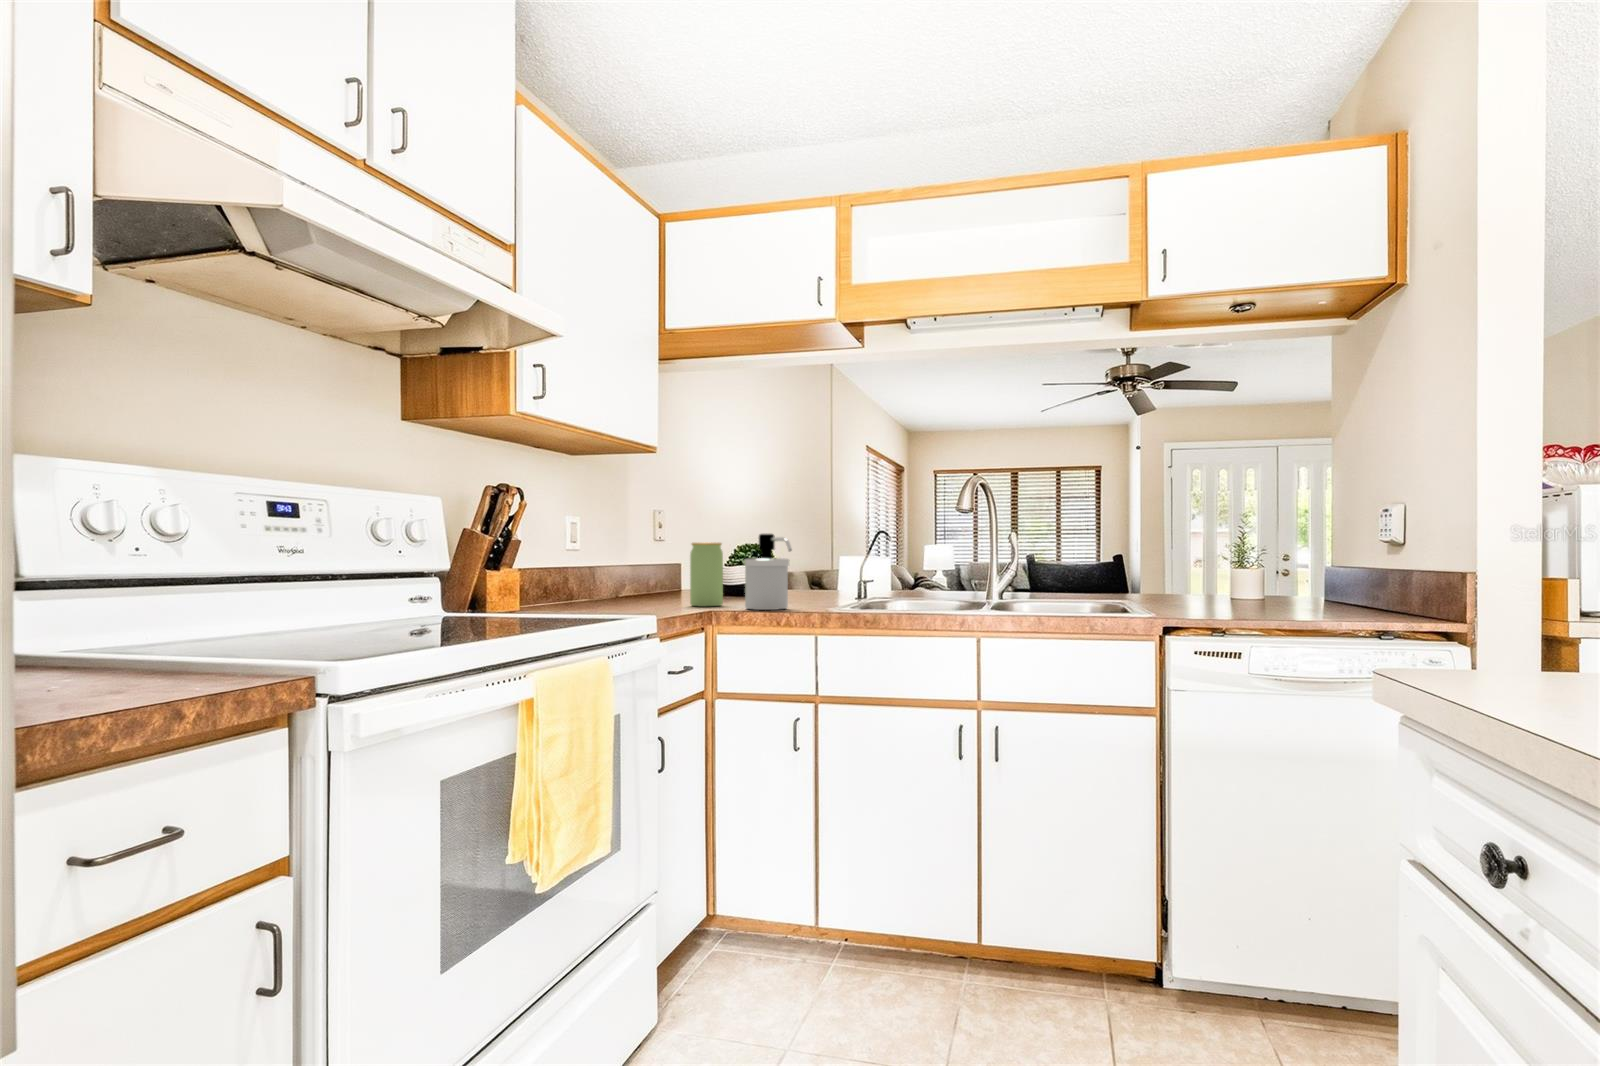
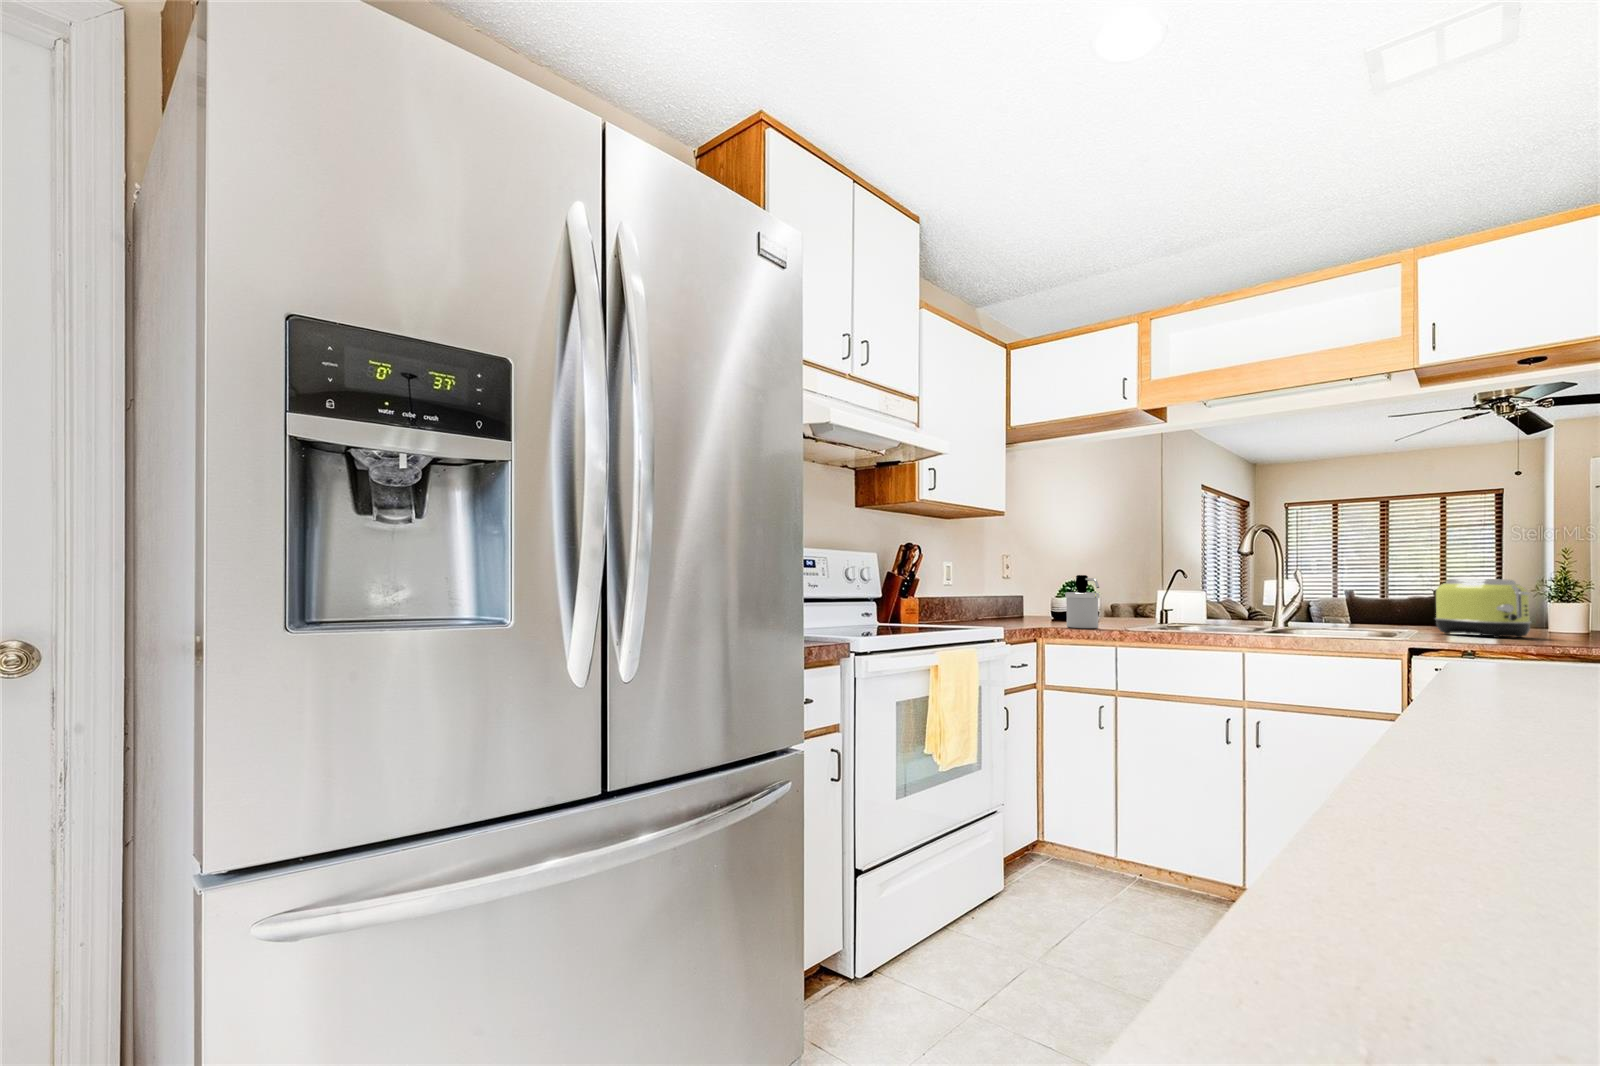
toaster: none [1145,536,1241,602] -> present [1435,579,1531,638]
jar: present [690,543,723,606] -> none [1028,580,1052,625]

